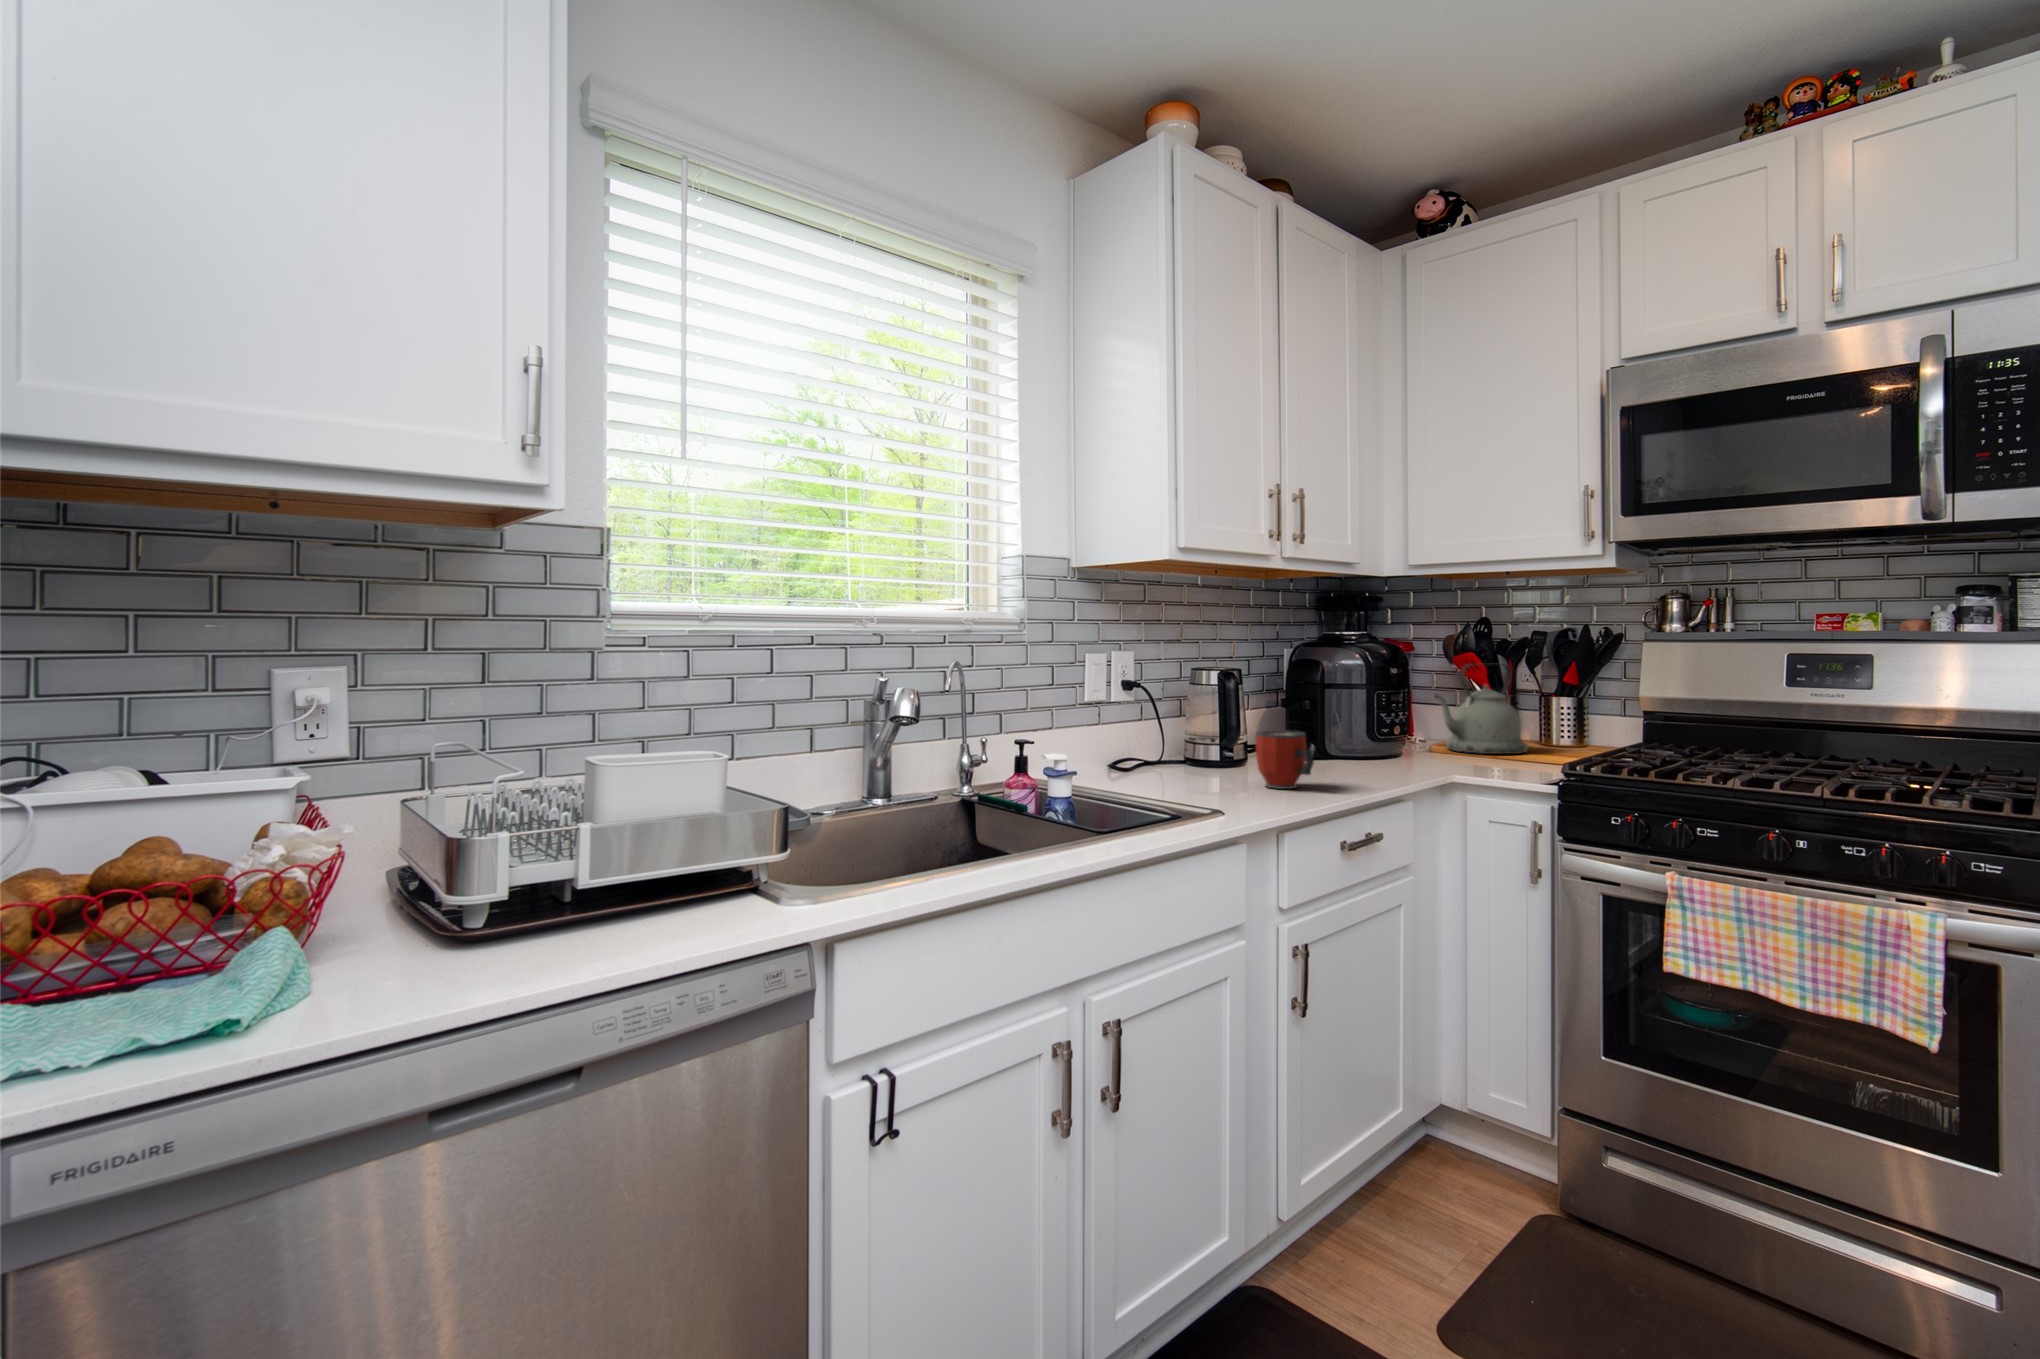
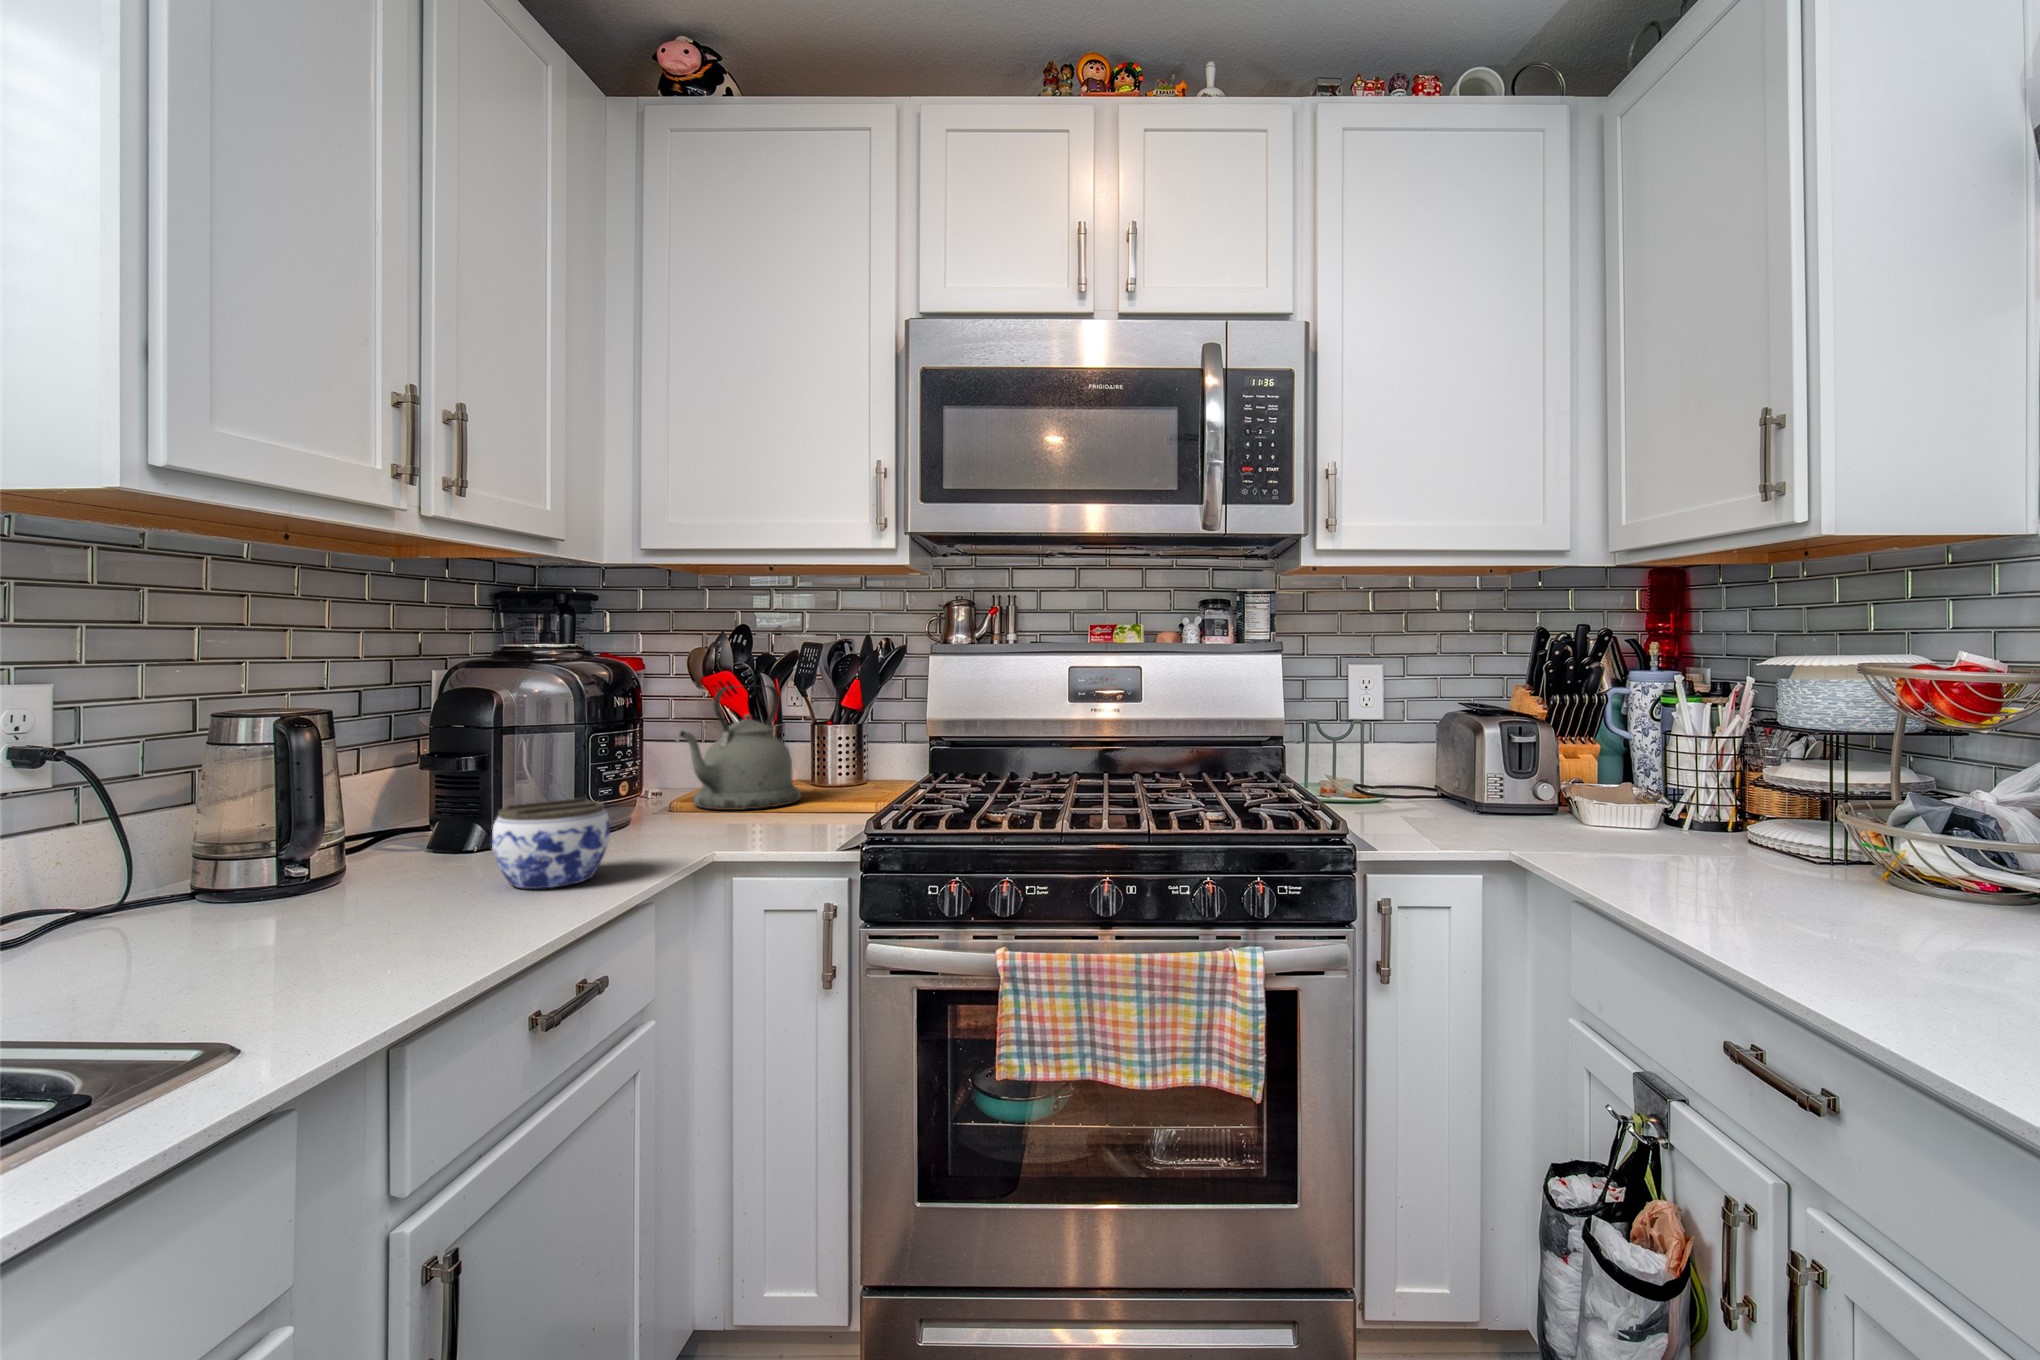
jar: none [1318,729,1382,779] -> present [492,798,610,889]
mug: present [1256,731,1314,789] -> none [355,821,484,938]

